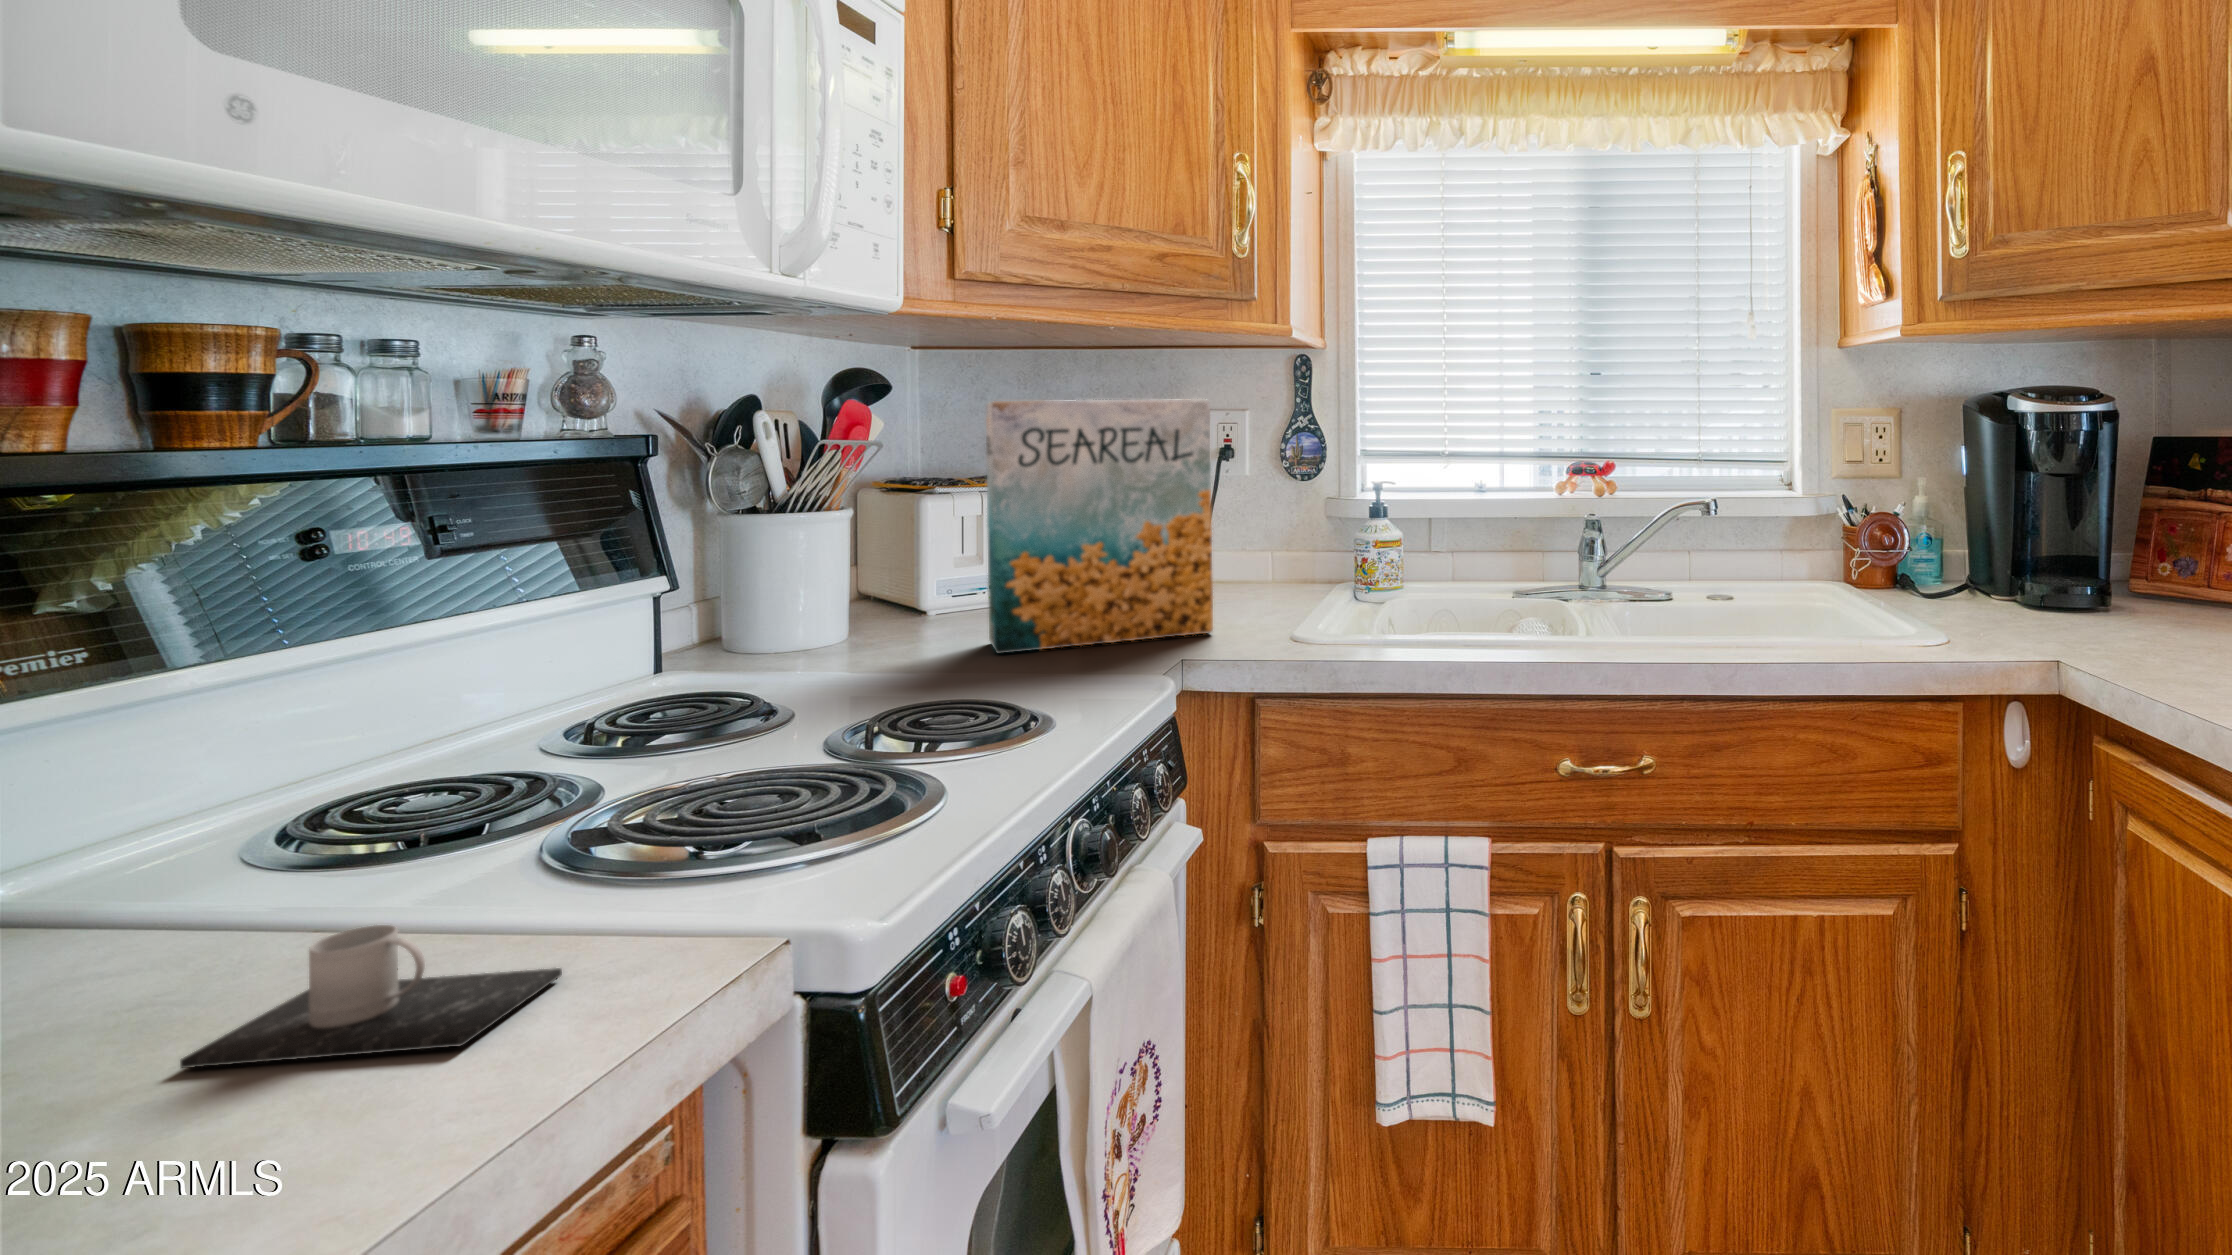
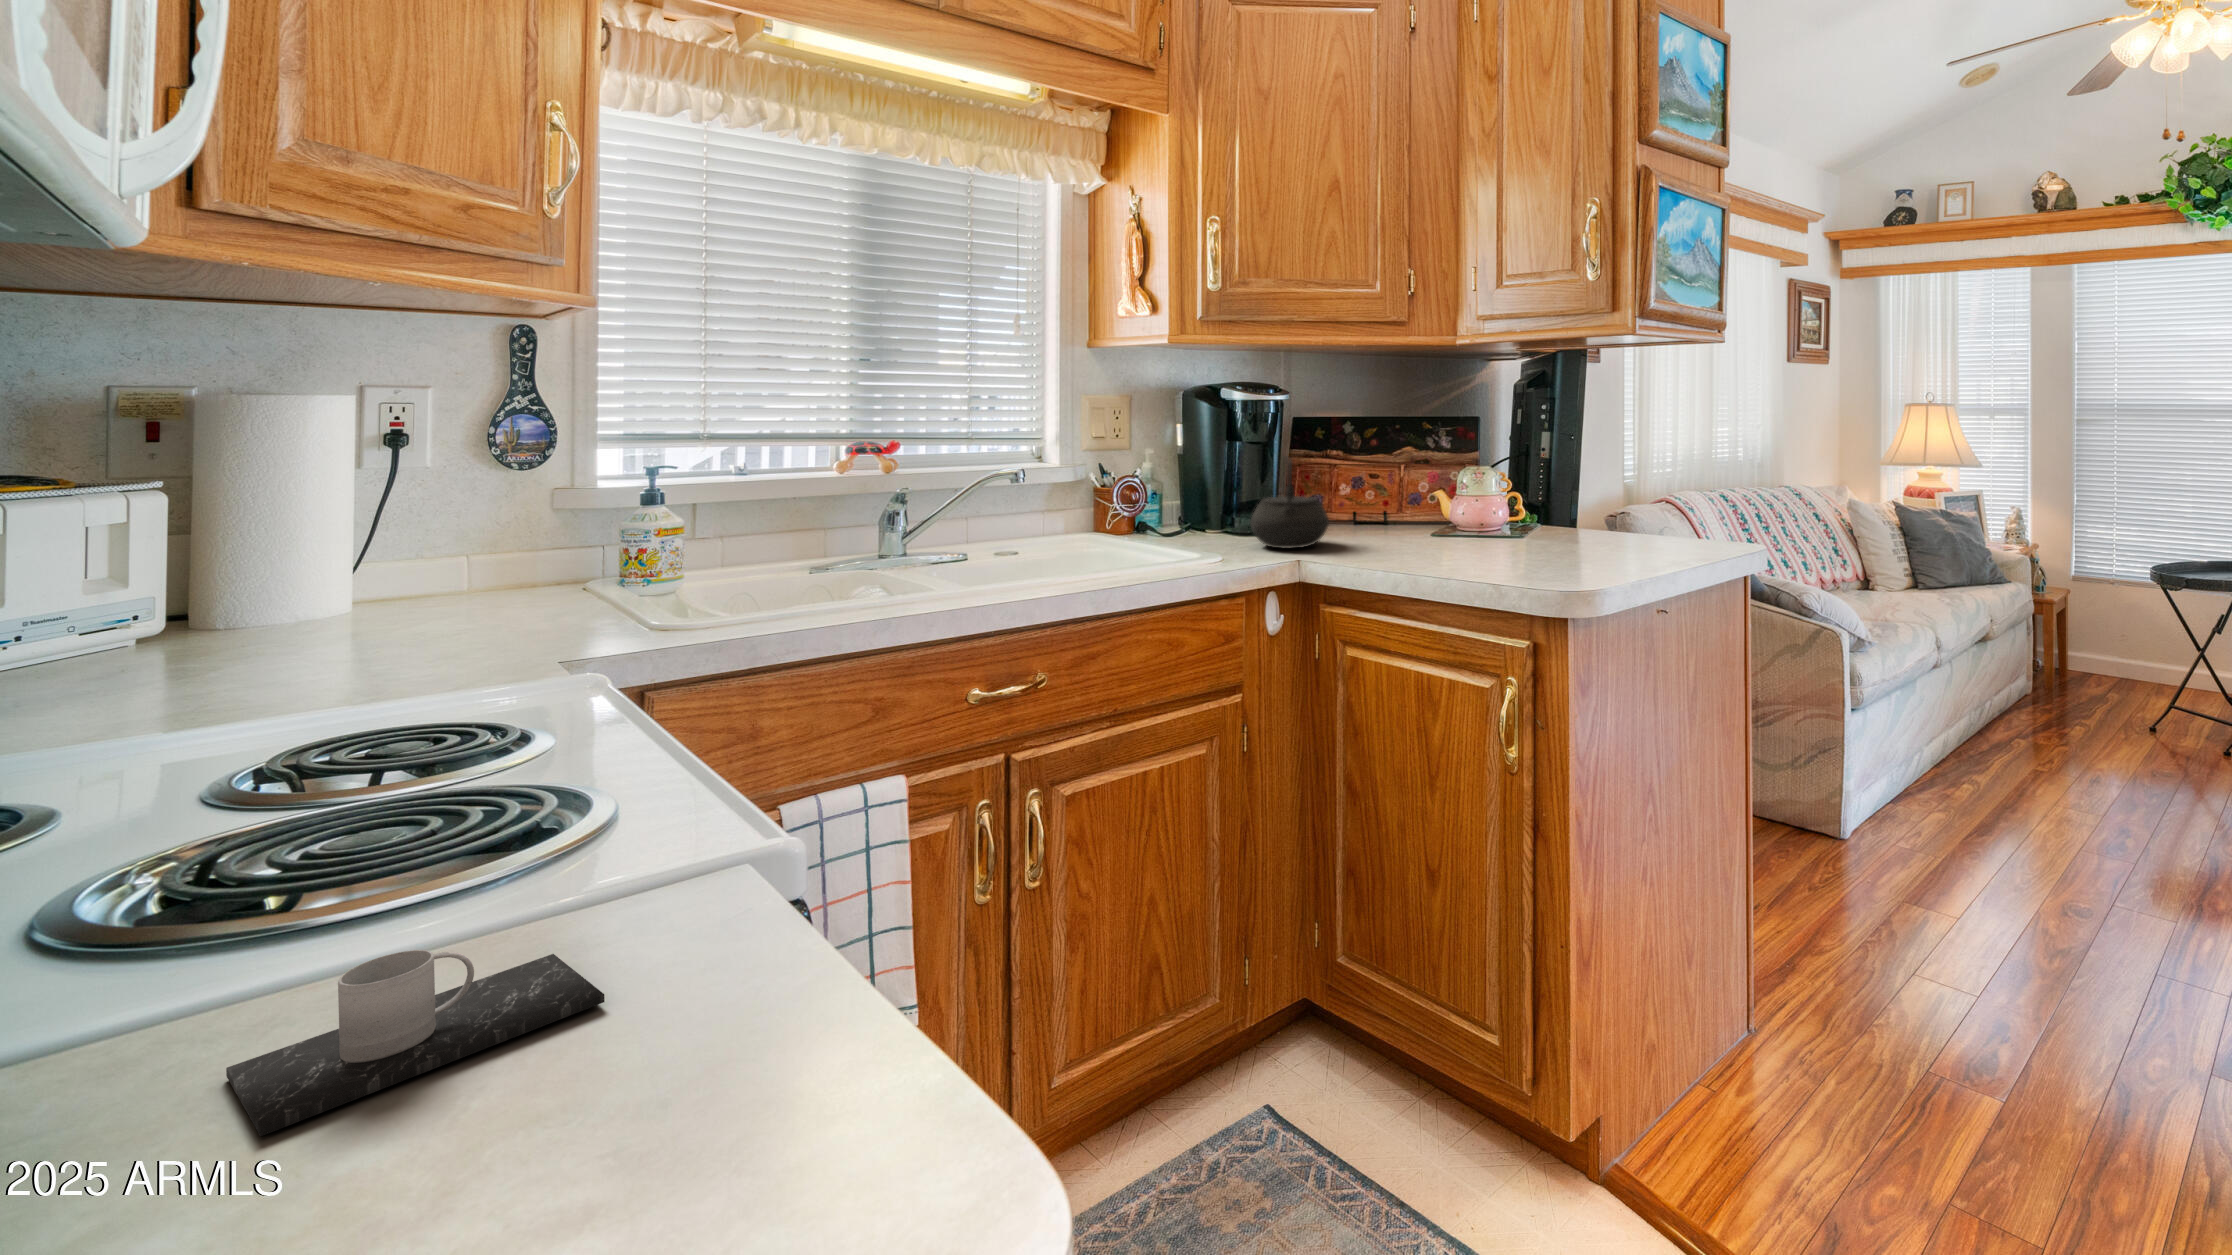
cereal box: present [986,399,1213,653] -> none [145,381,527,702]
kettle: none [2011,497,2143,637] -> present [1250,460,1329,549]

